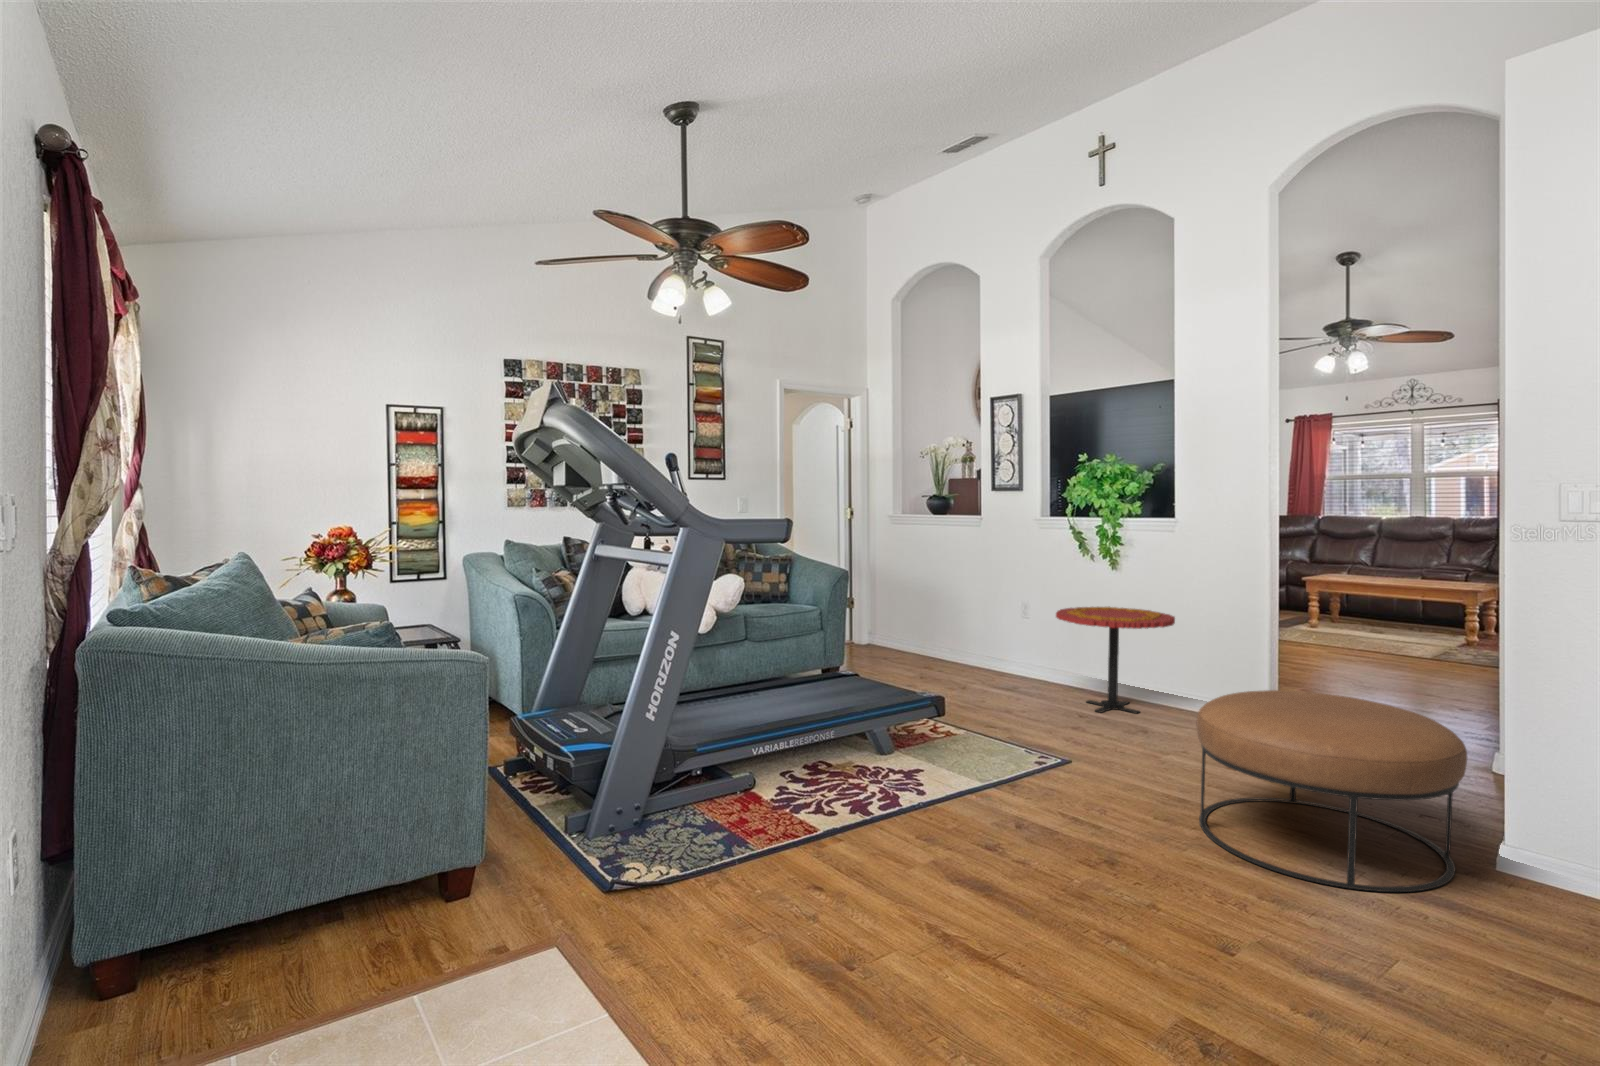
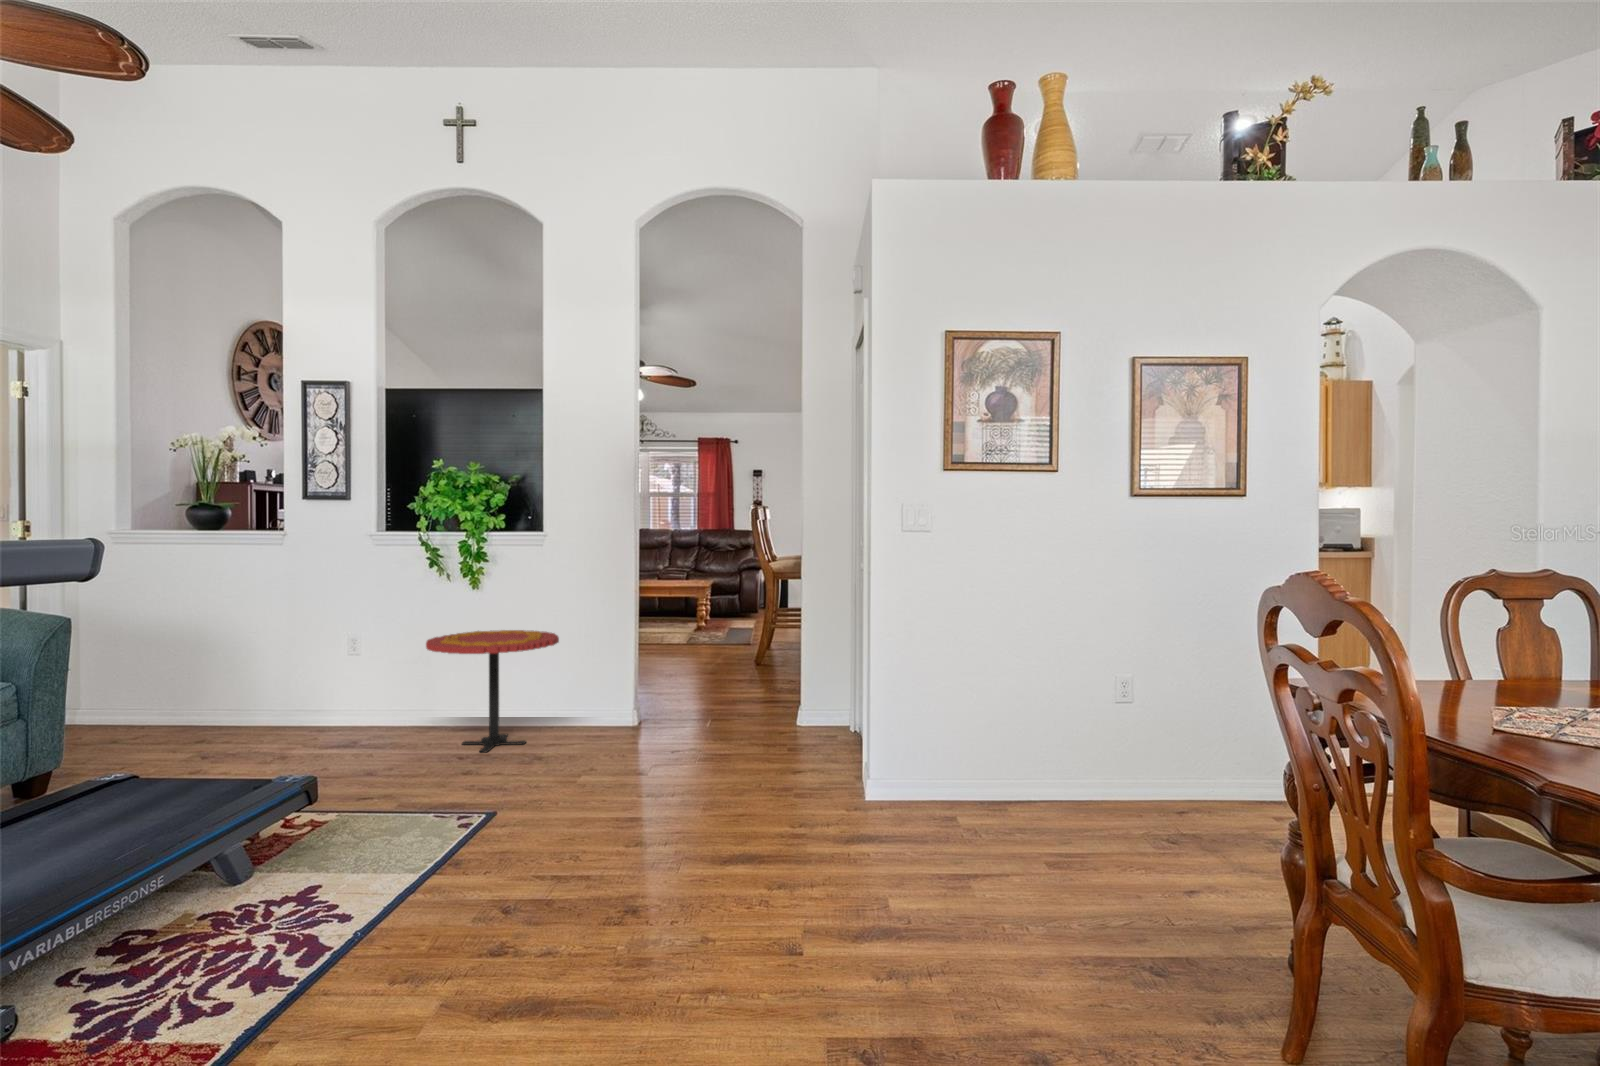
ottoman: present [1197,690,1467,892] -> none [661,684,871,861]

